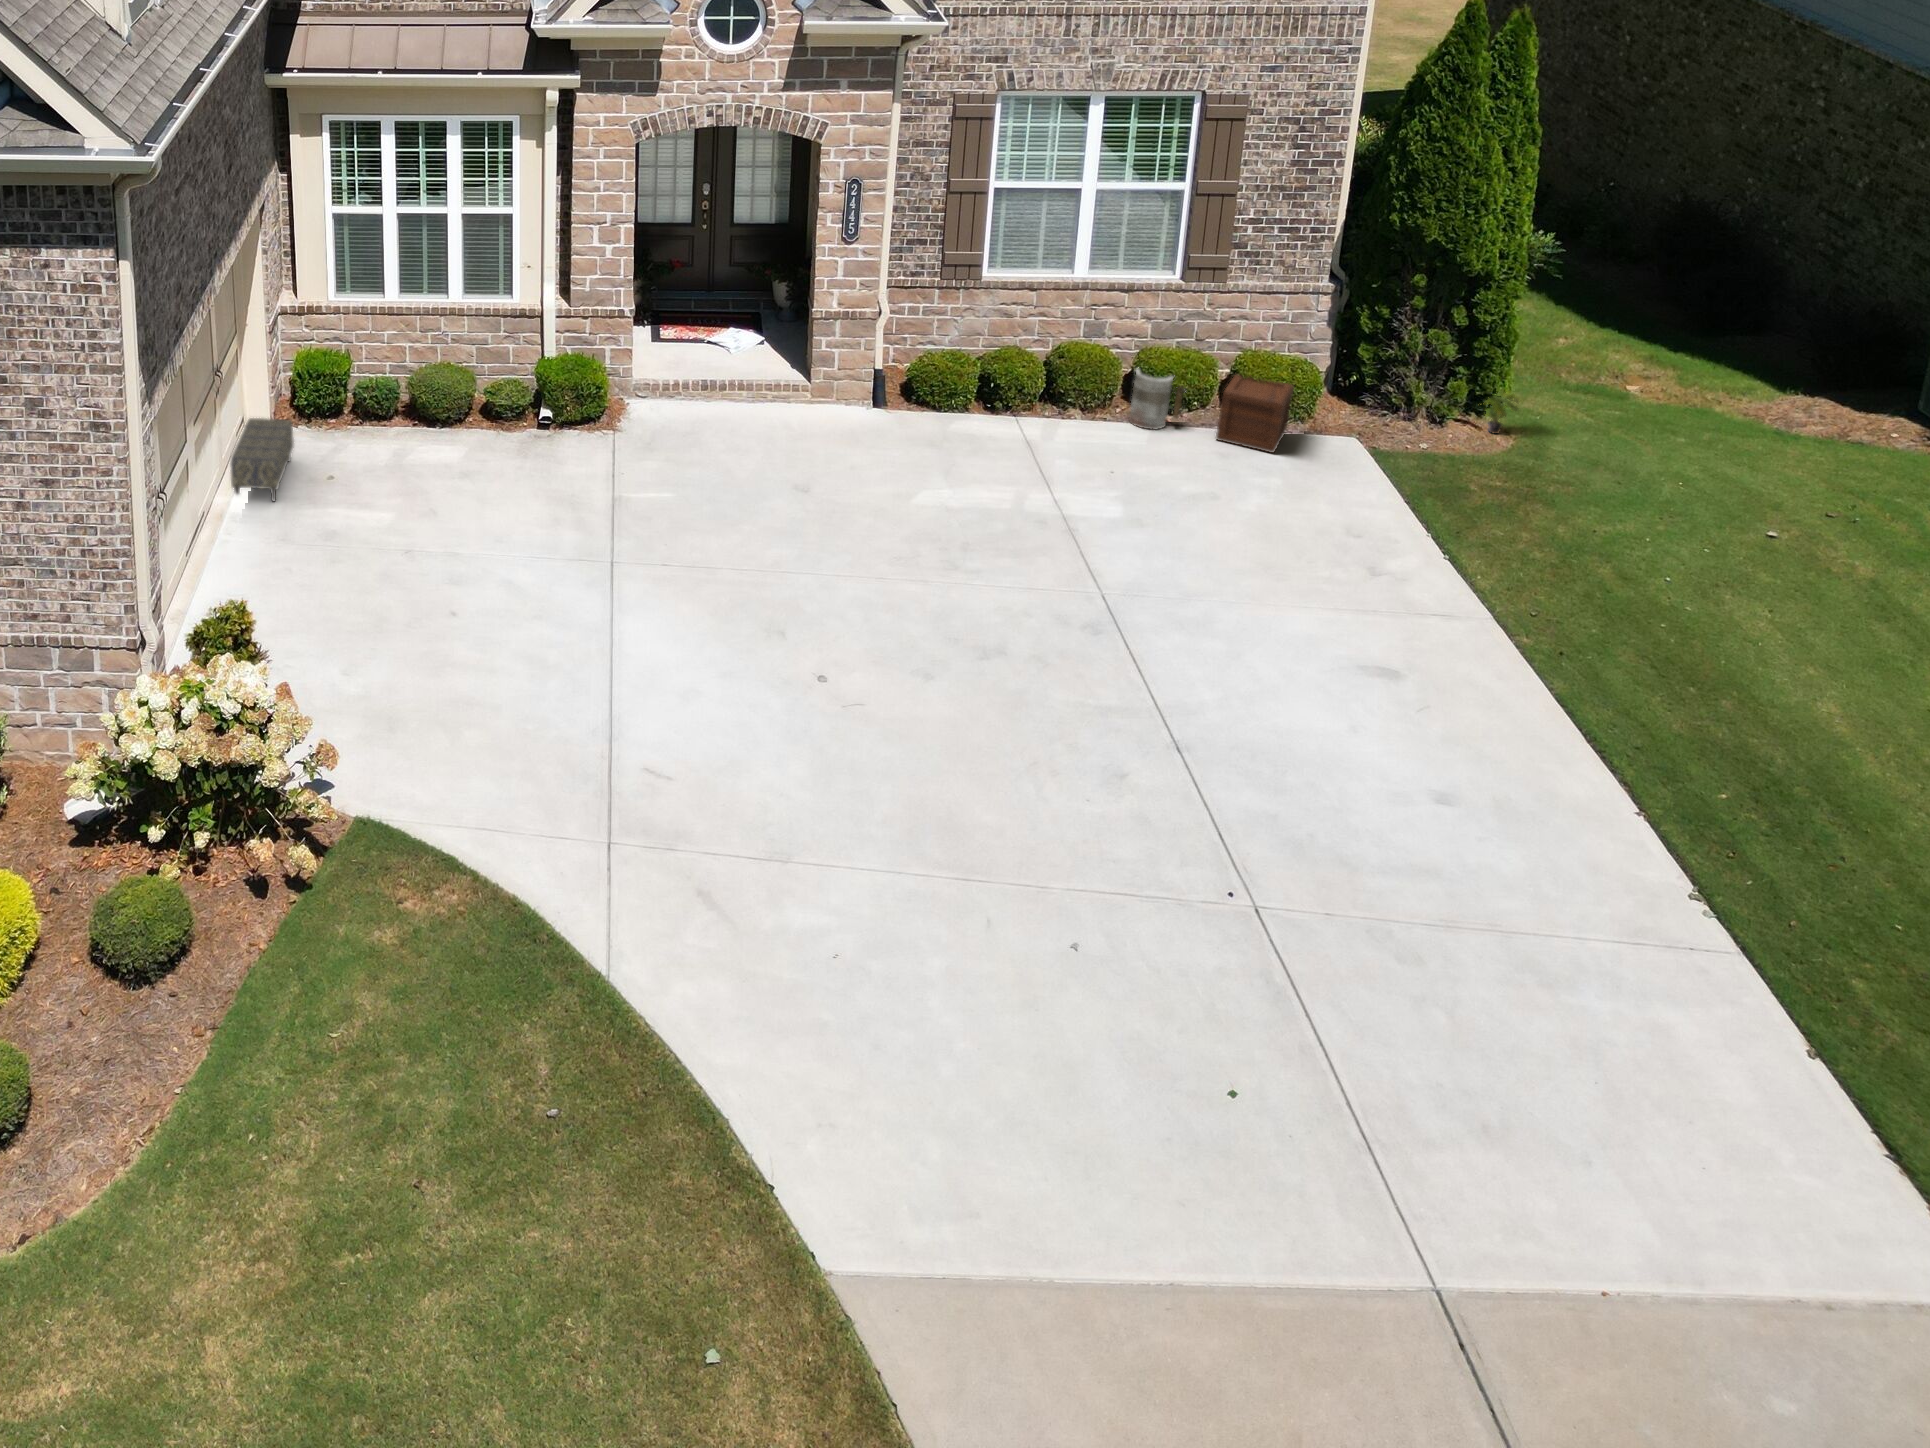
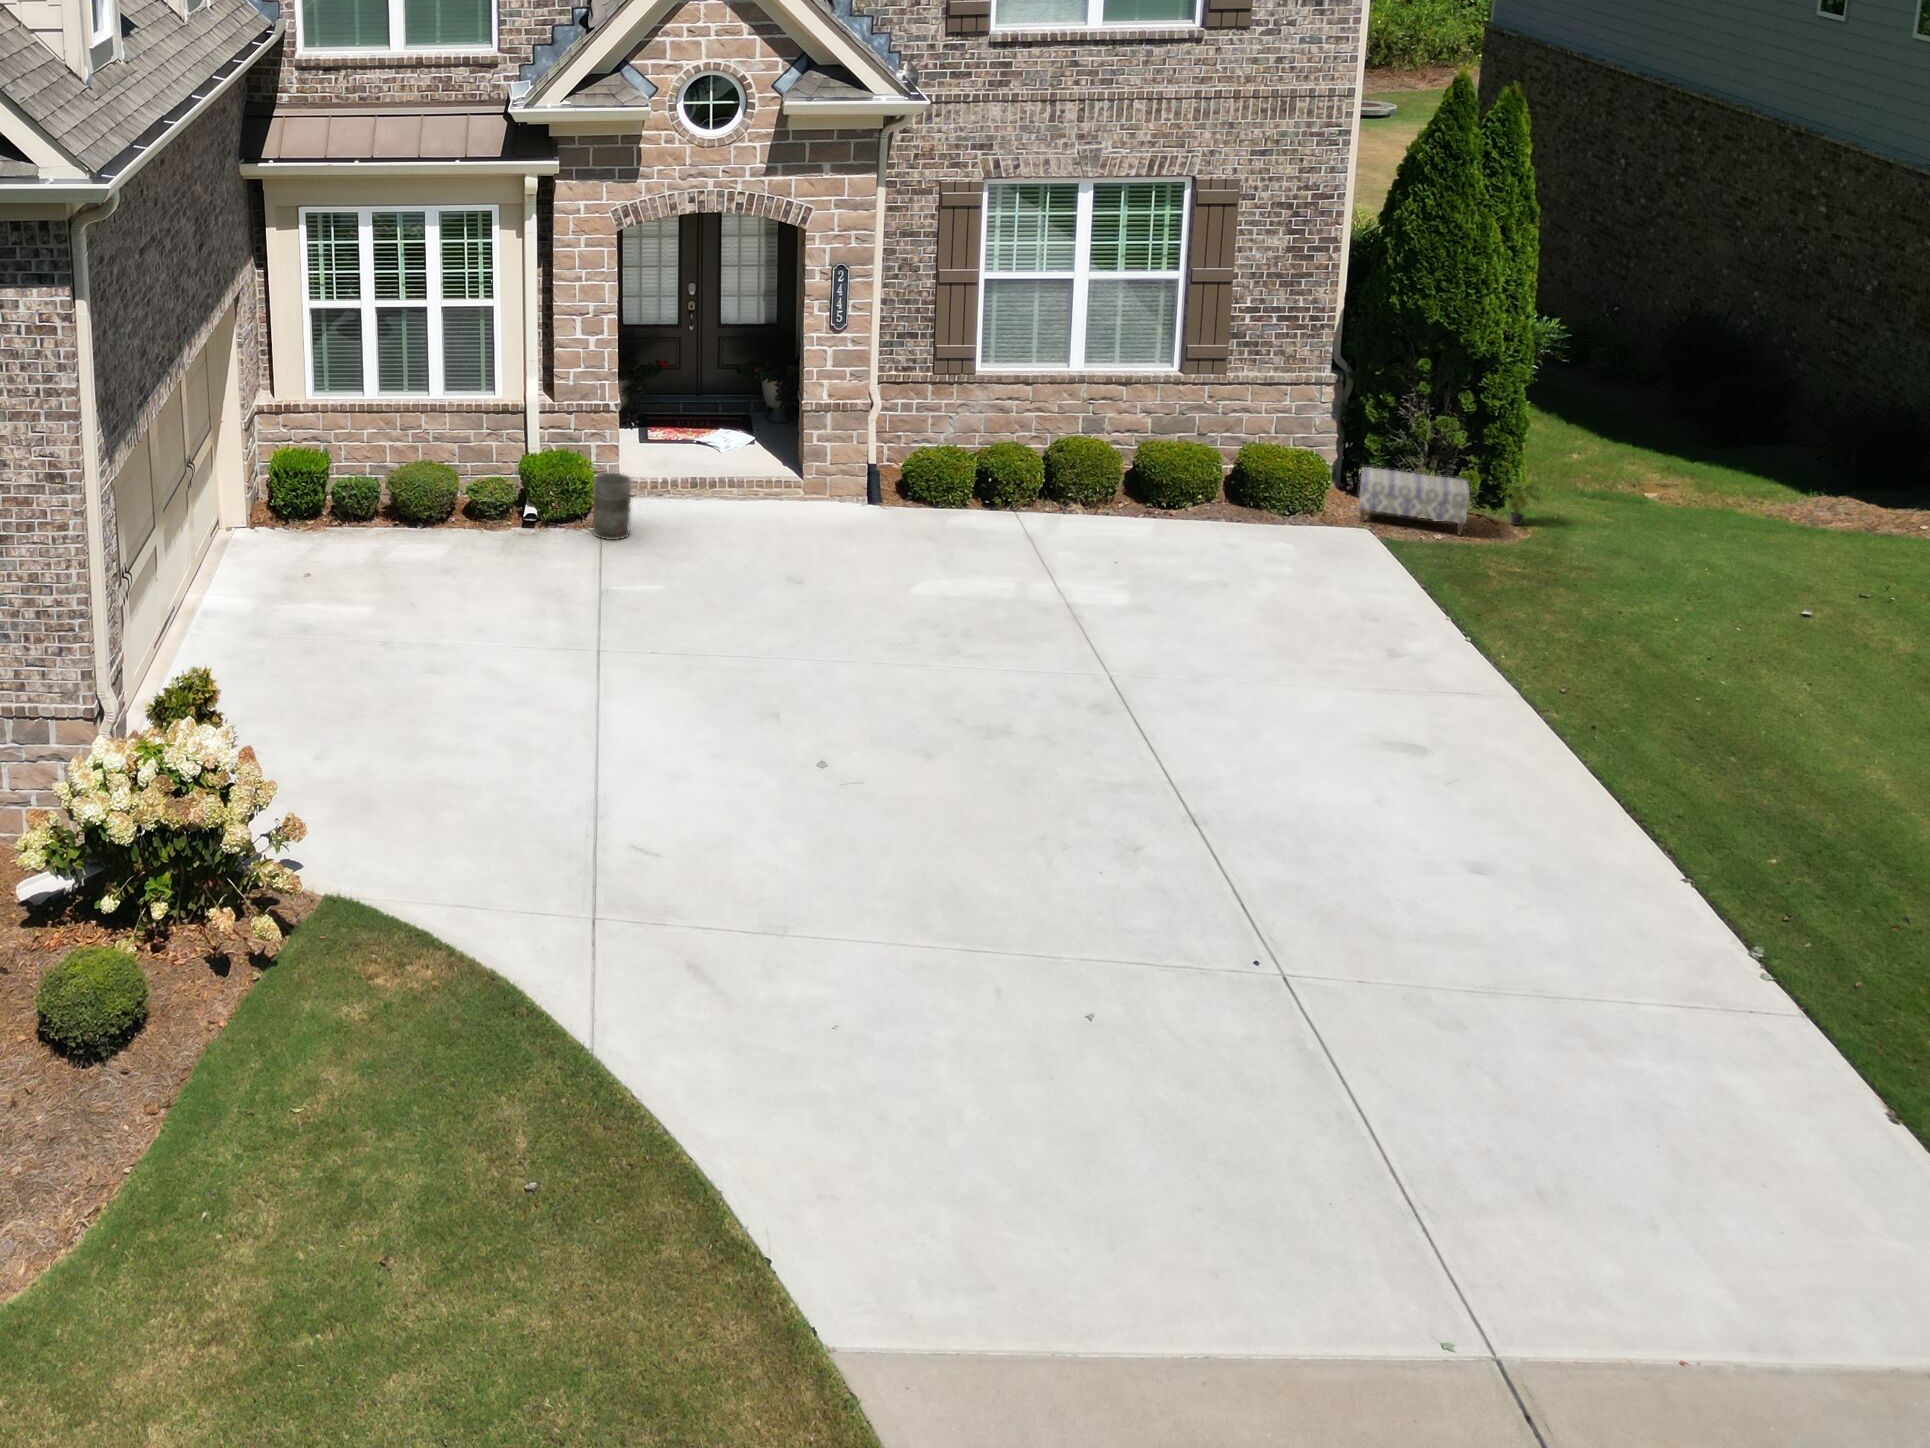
trash can: present [1129,370,1186,430] -> present [593,473,631,540]
wooden crate: present [1216,375,1294,453] -> none [1227,464,1306,545]
bench: present [231,418,294,501] -> present [1359,467,1470,535]

